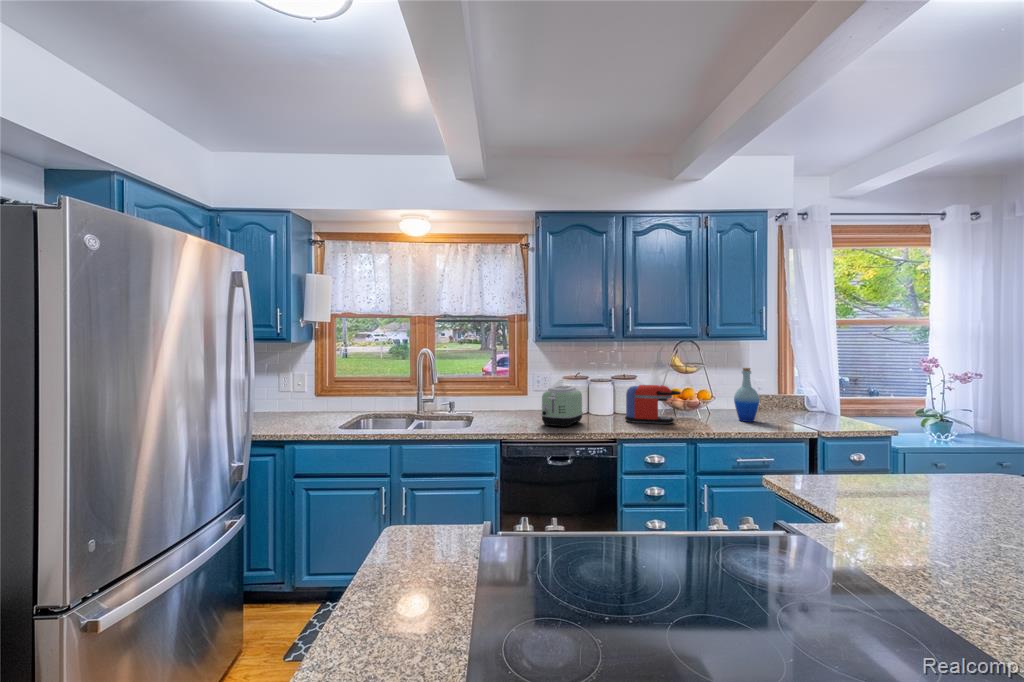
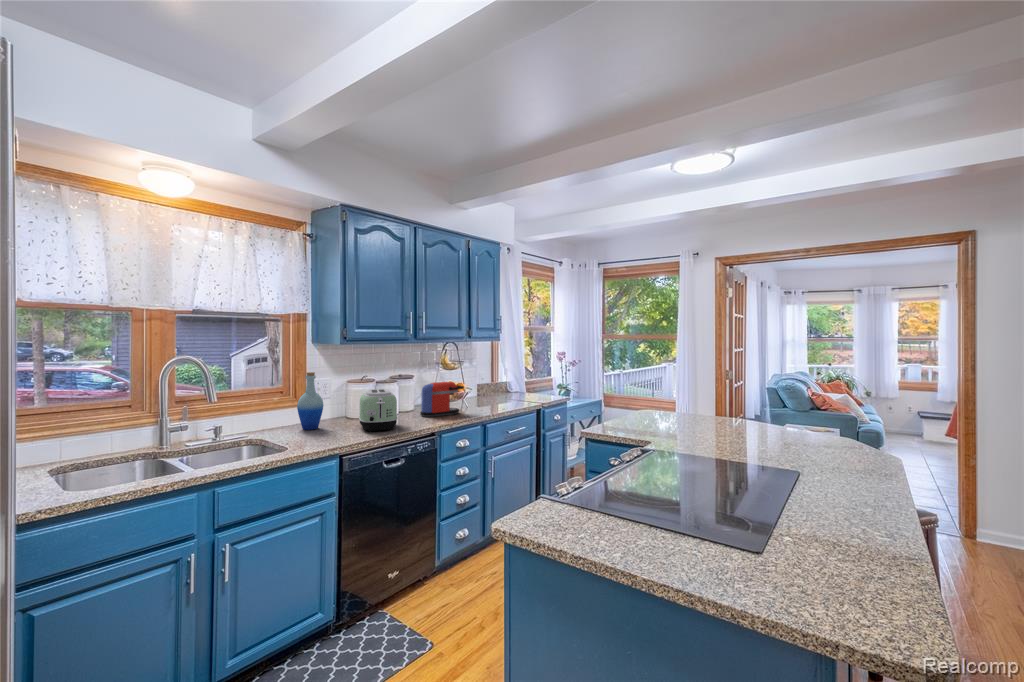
bottle: present [734,368,759,422] -> present [297,372,323,430]

